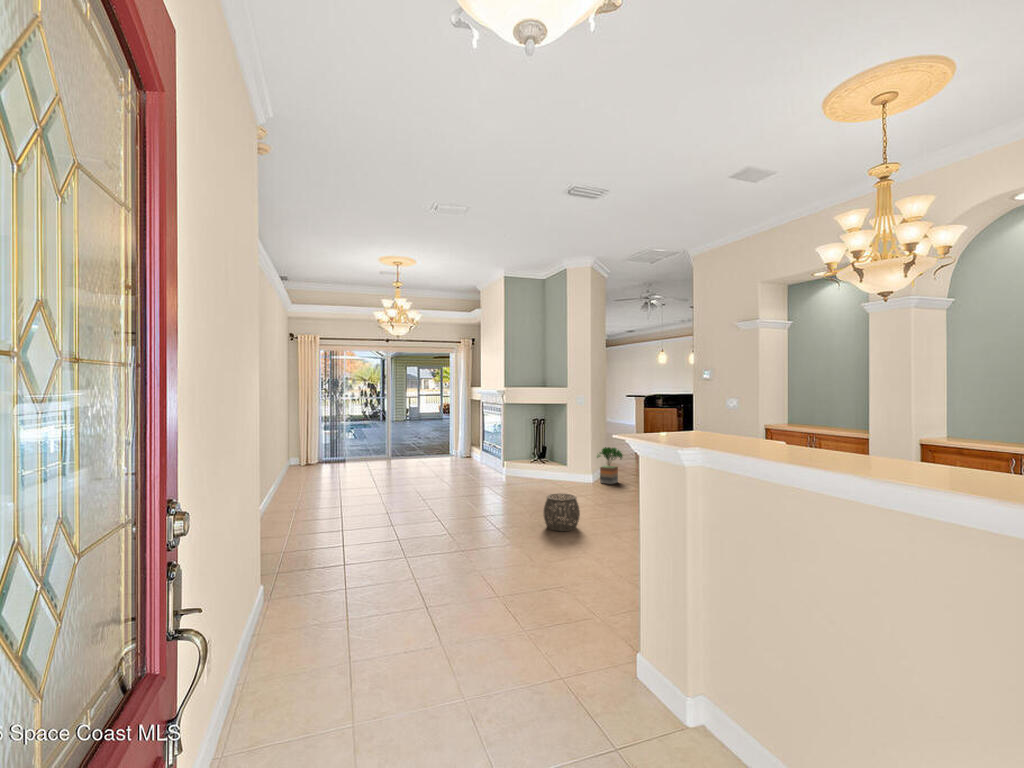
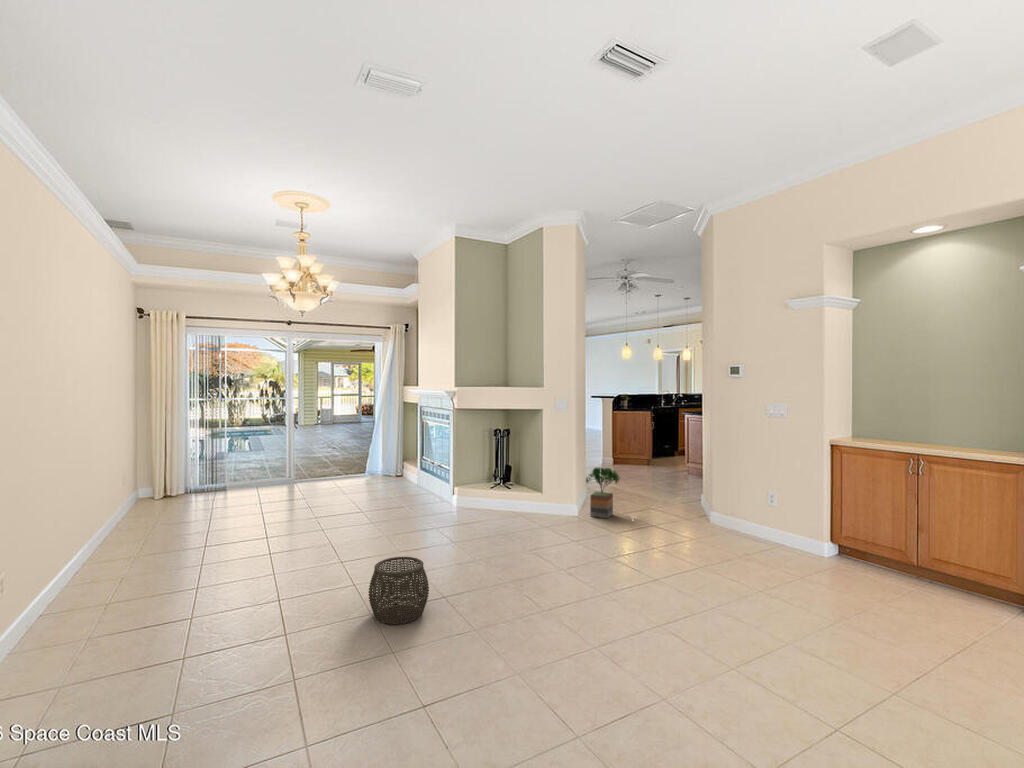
woven basket: present [544,493,580,531] -> present [368,557,429,625]

